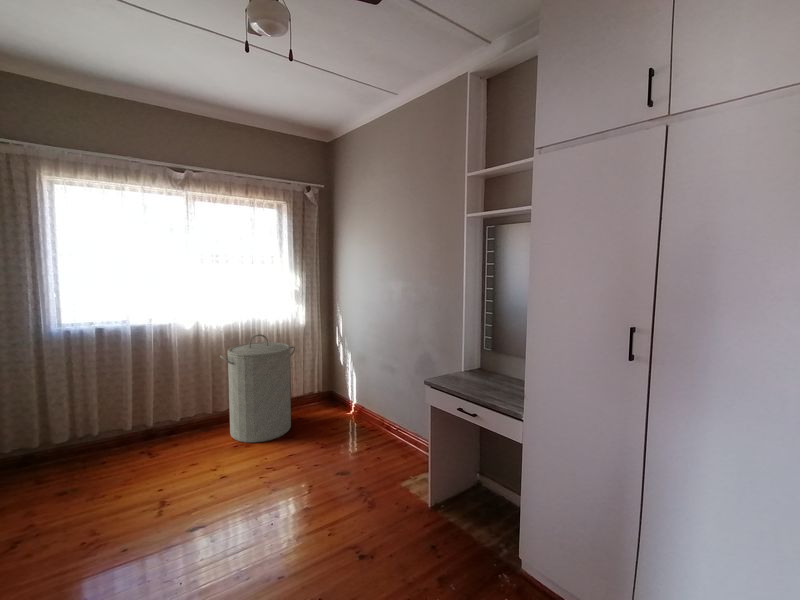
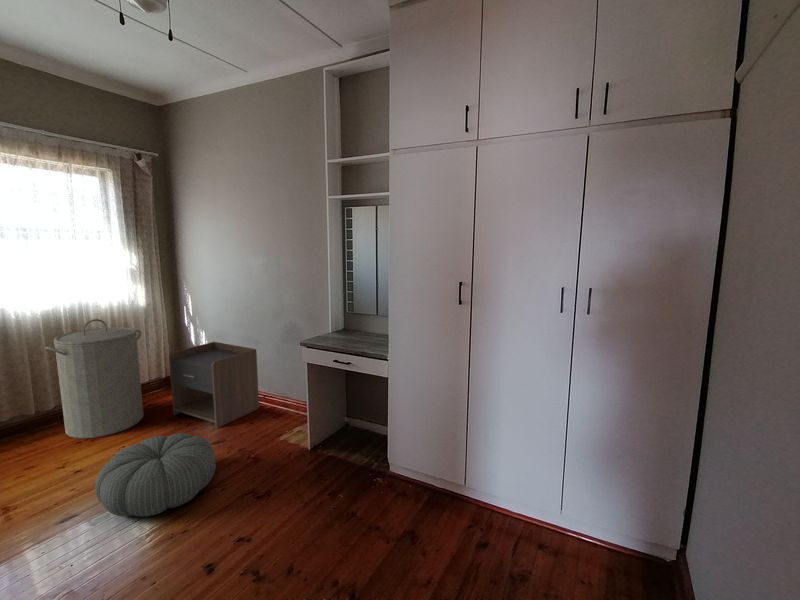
nightstand: none [314,364,391,456] -> present [169,342,259,428]
pouf: none [218,459,328,550] -> present [95,433,216,516]

